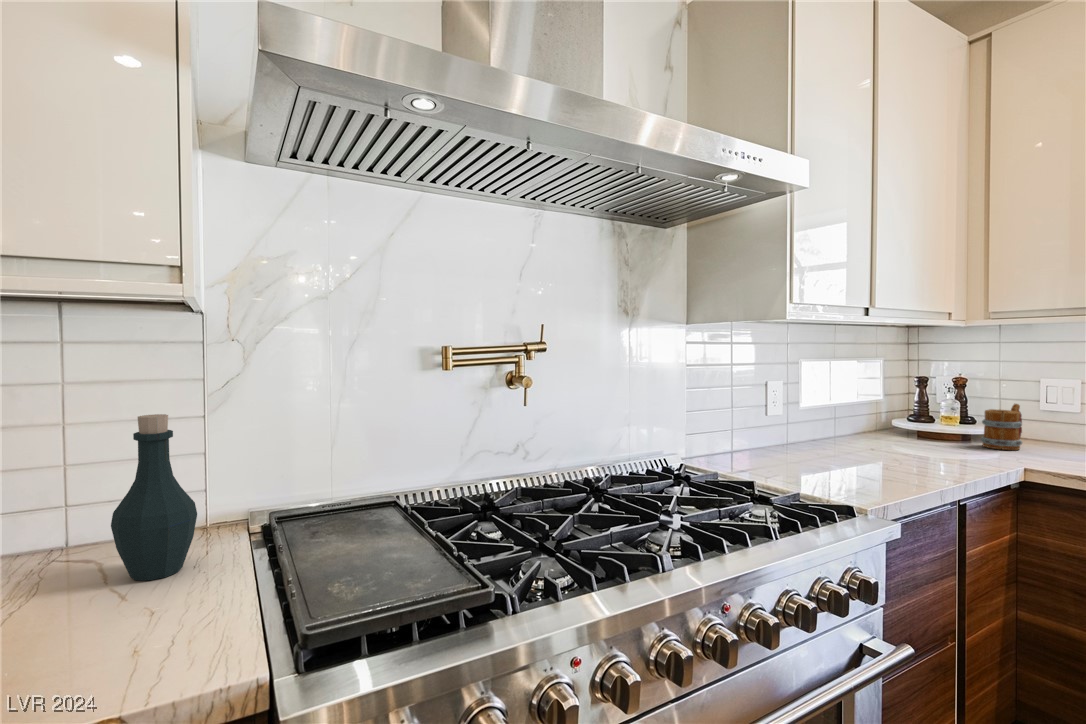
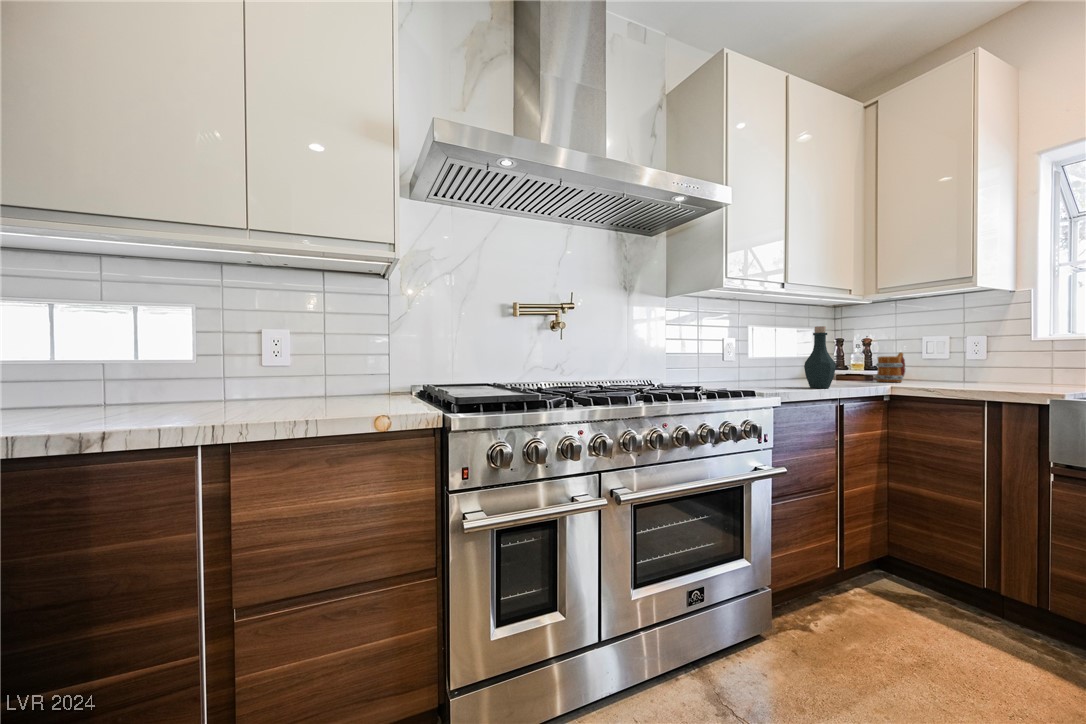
bottle: present [111,414,197,580] -> present [804,326,836,388]

